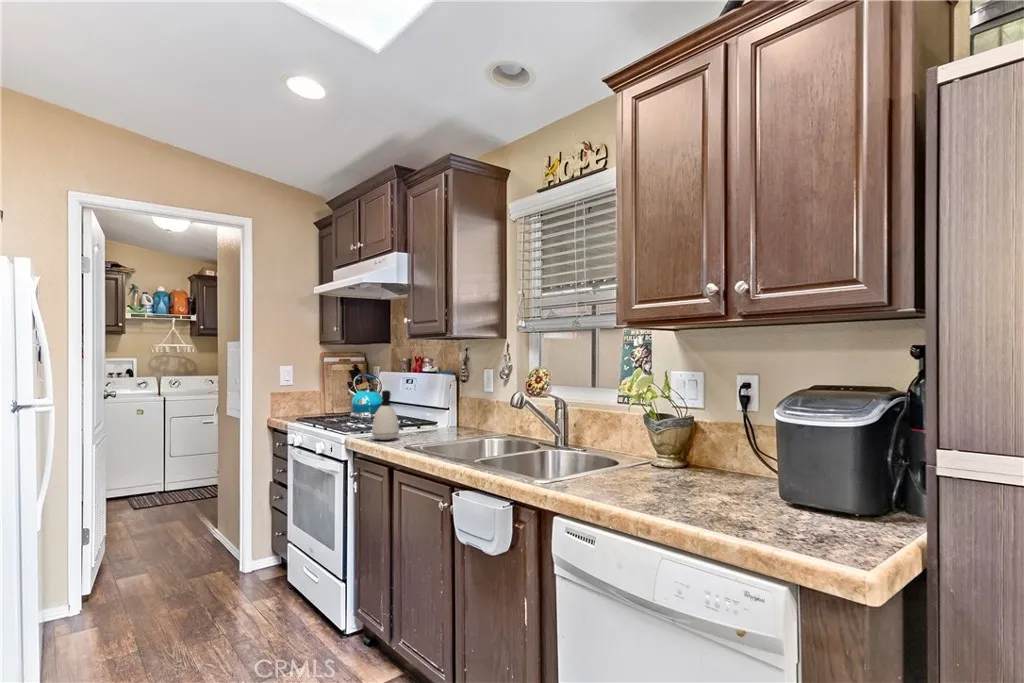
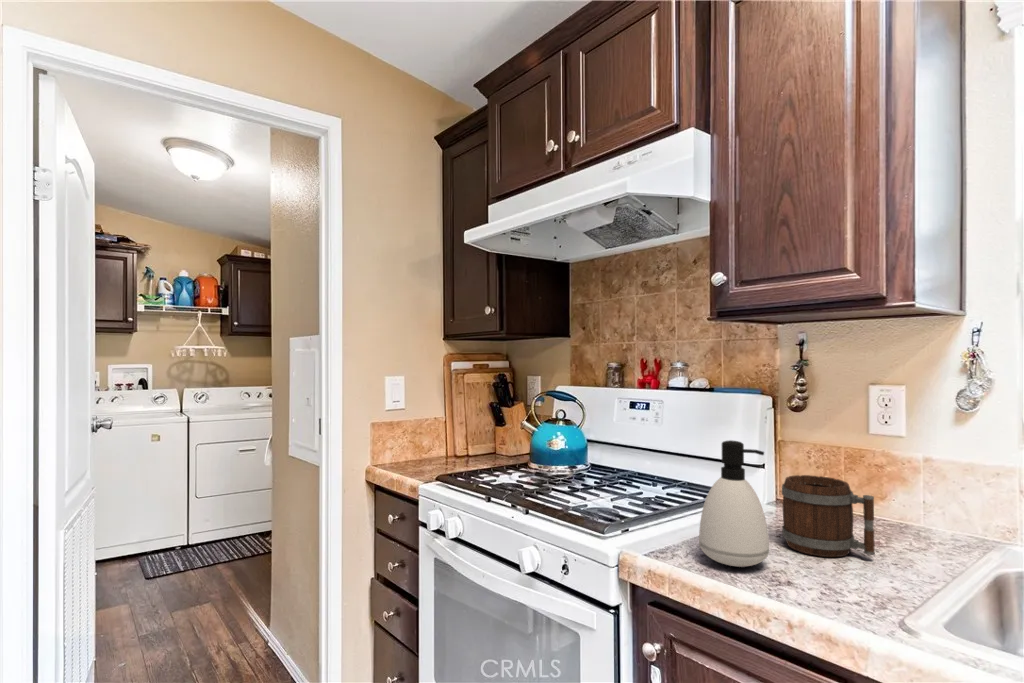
mug: none [418,408,445,439] -> present [782,475,875,557]

